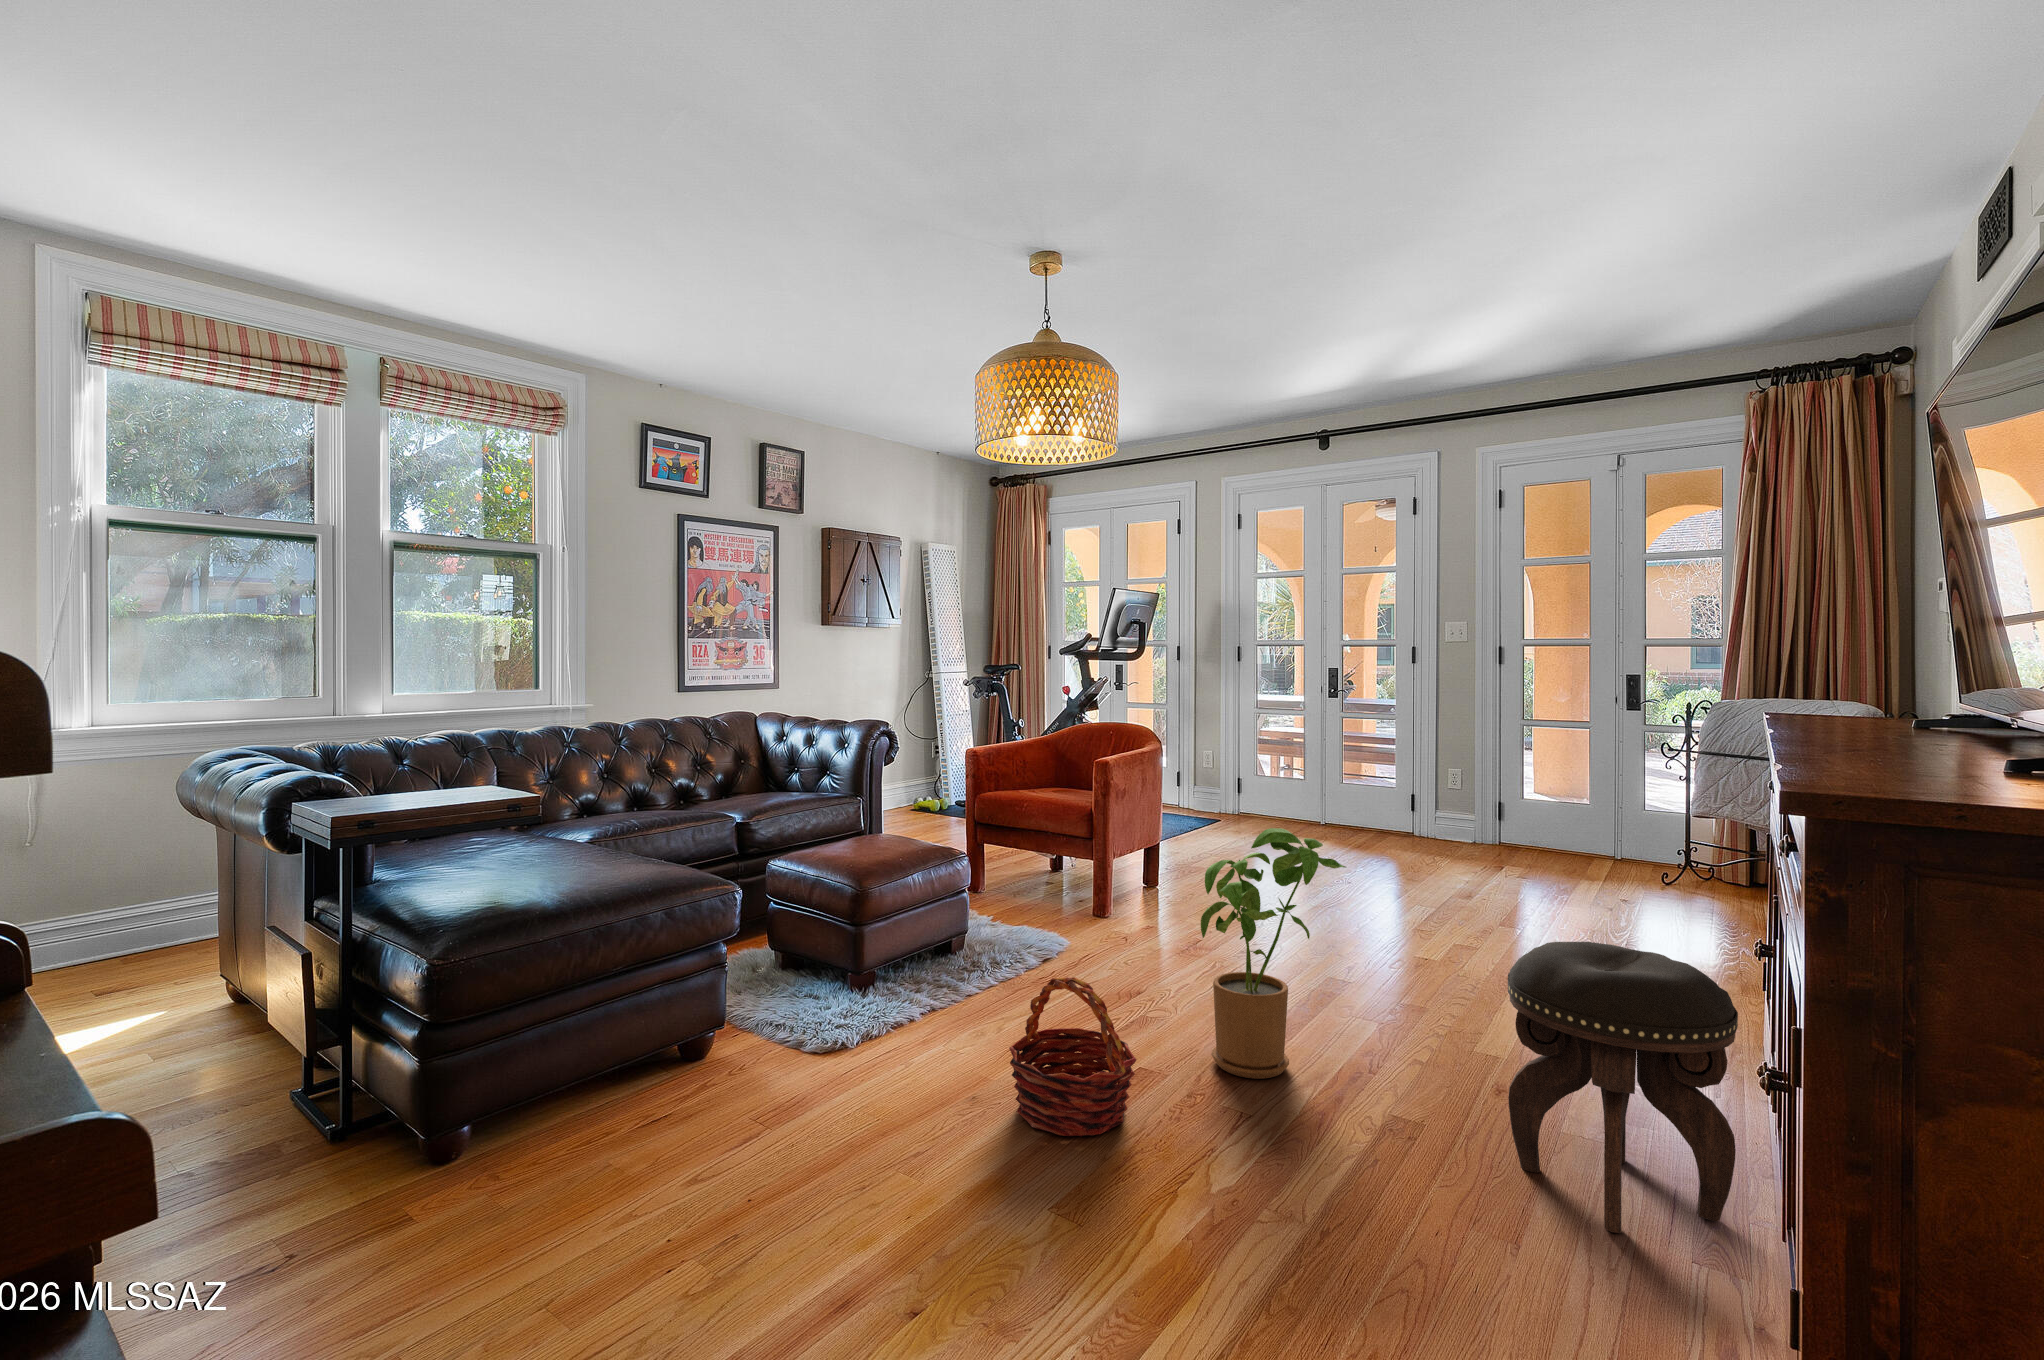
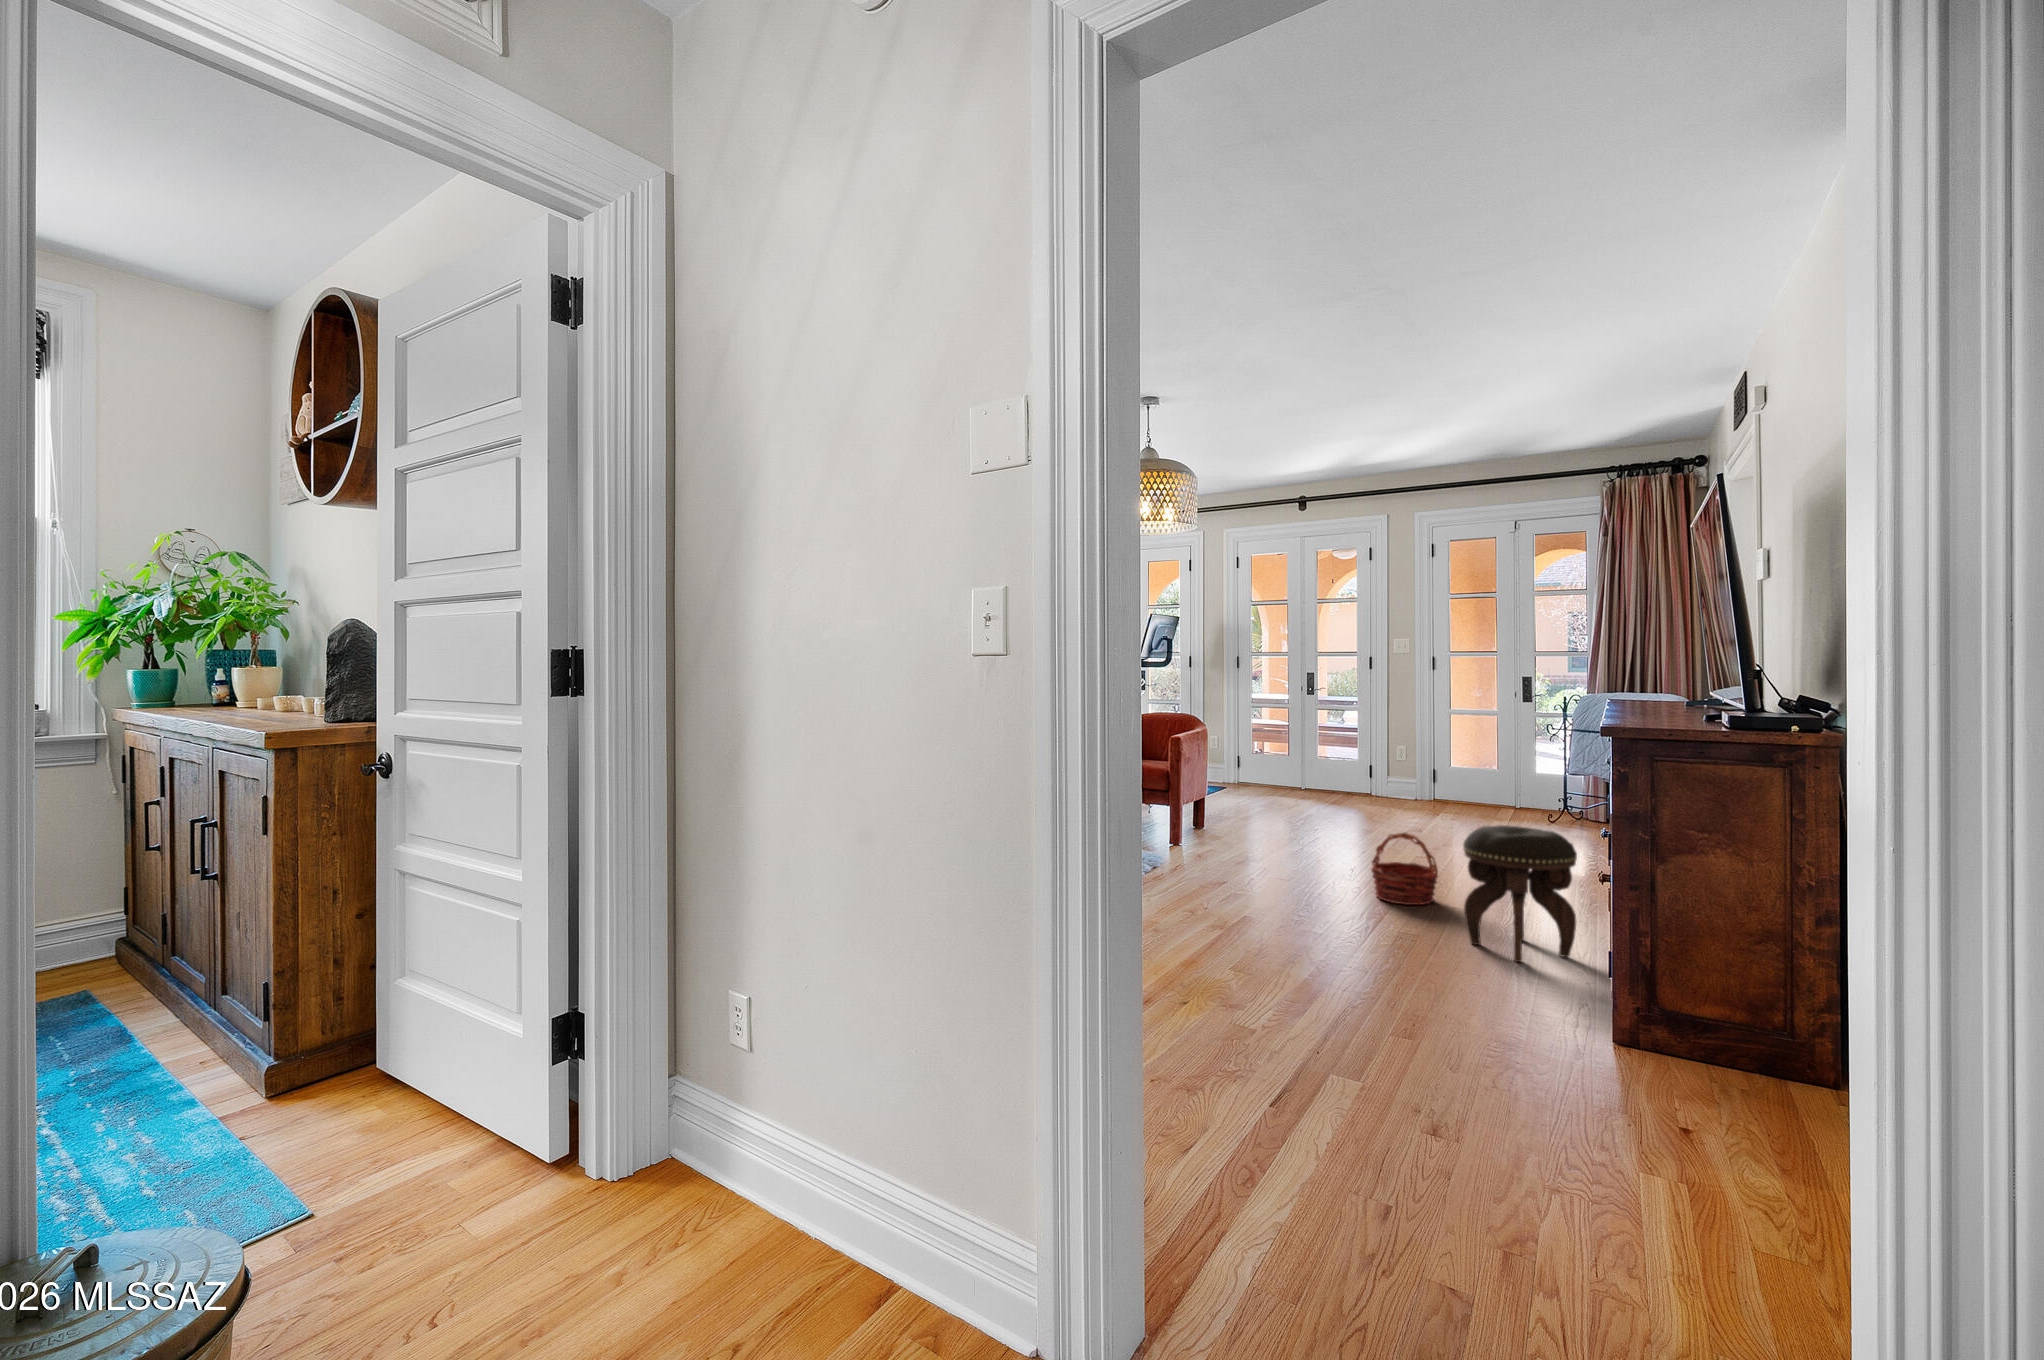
house plant: present [1201,828,1346,1079] -> none [1284,773,1370,916]
basket: present [1009,977,1137,1136] -> present [1371,833,1438,905]

